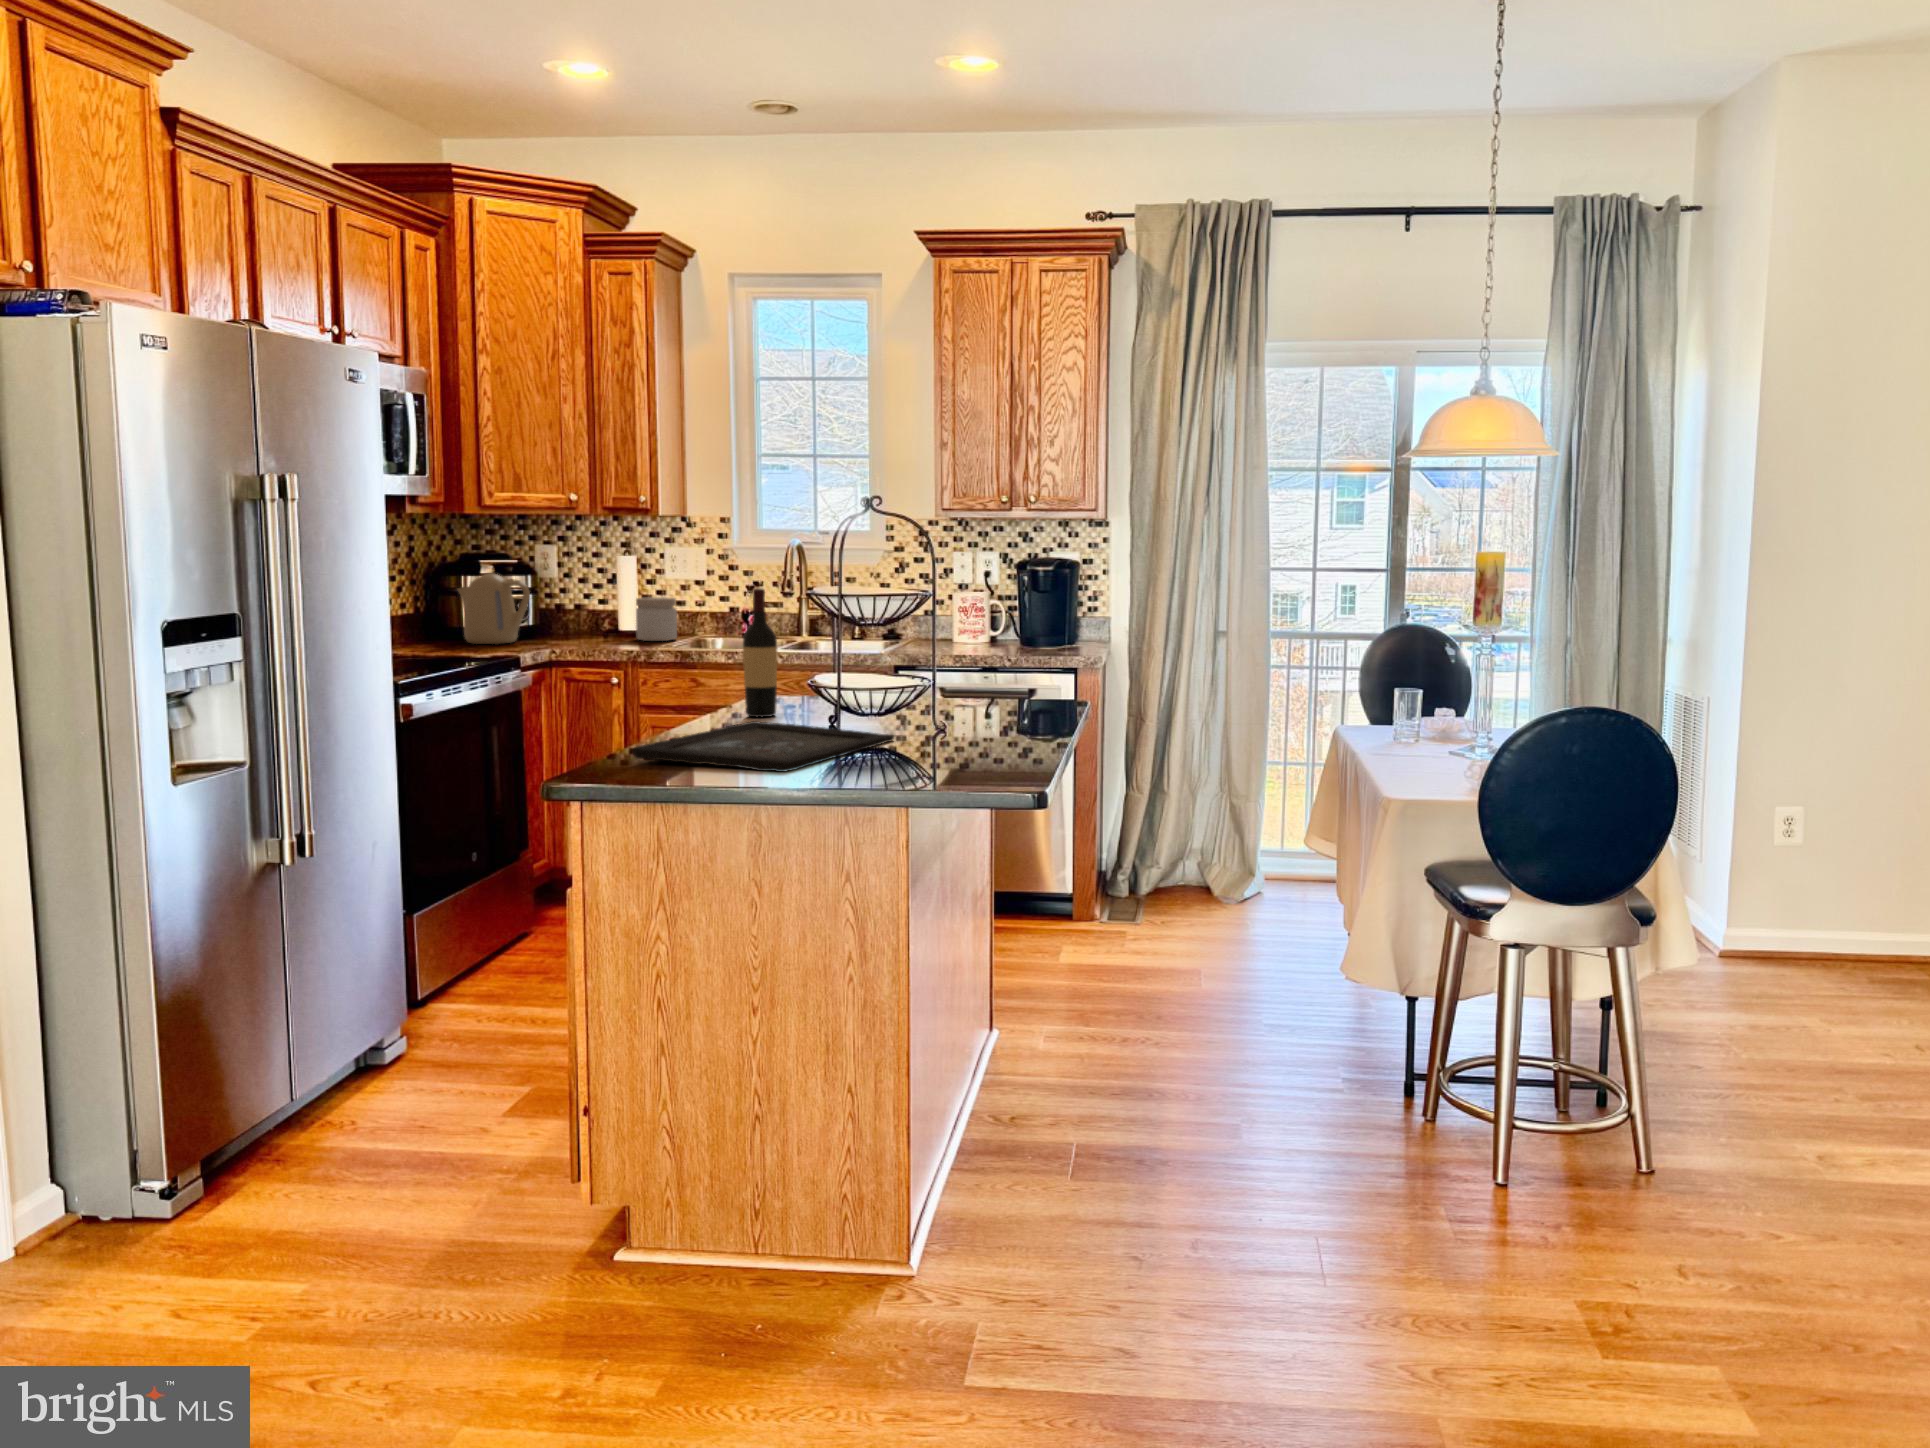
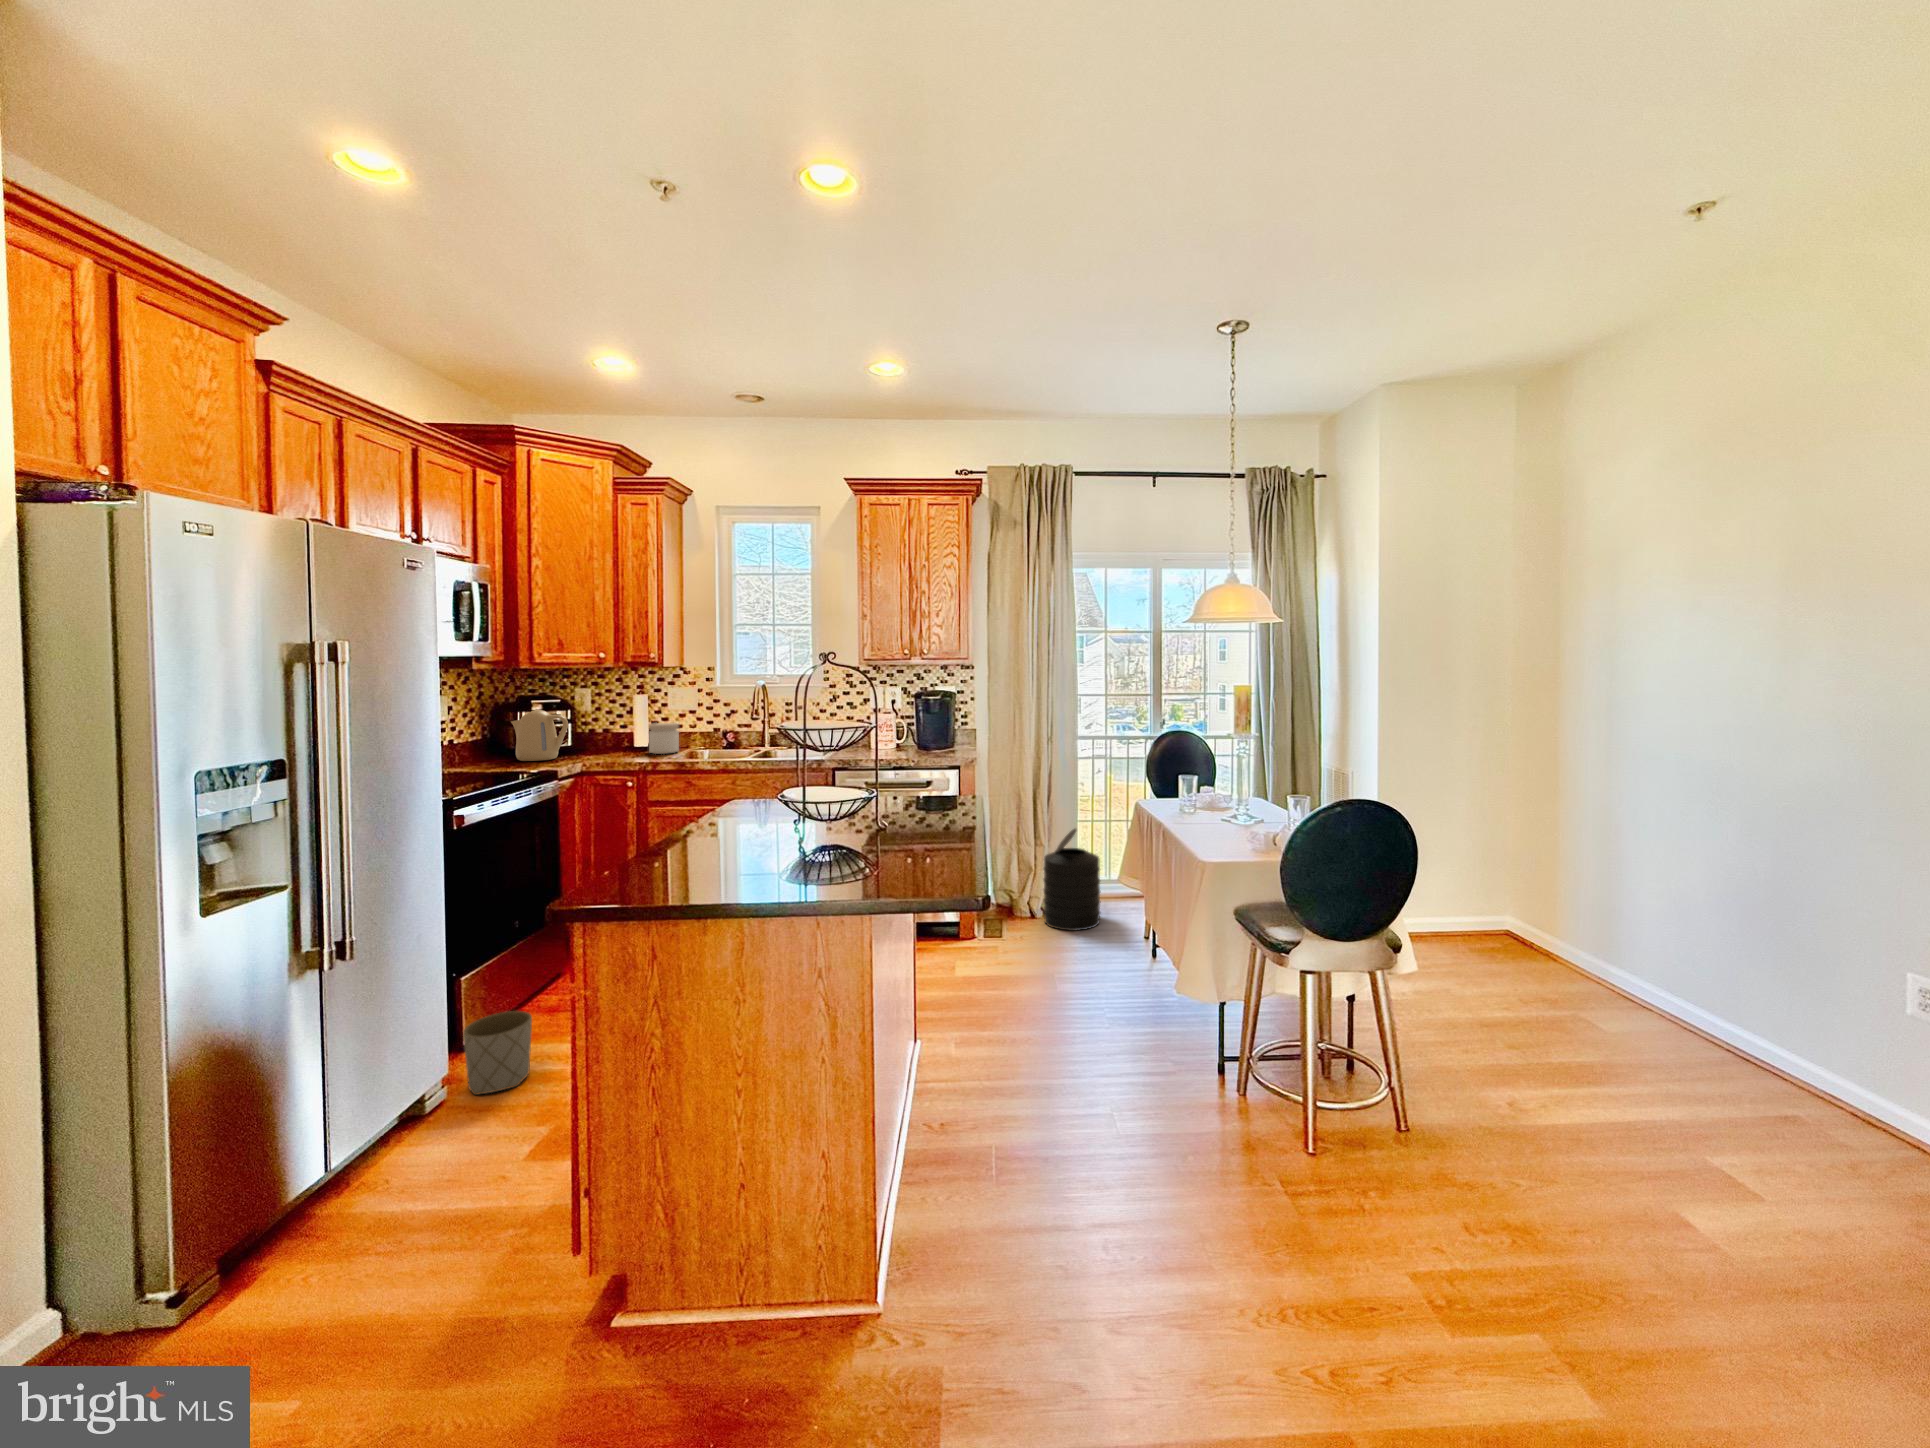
wine bottle: present [743,588,777,717] -> none [730,723,757,820]
tray: present [633,721,894,772] -> none [637,829,854,883]
trash can: none [1203,775,1293,929] -> present [1043,829,1101,931]
planter: none [424,955,502,1049] -> present [463,1011,532,1095]

